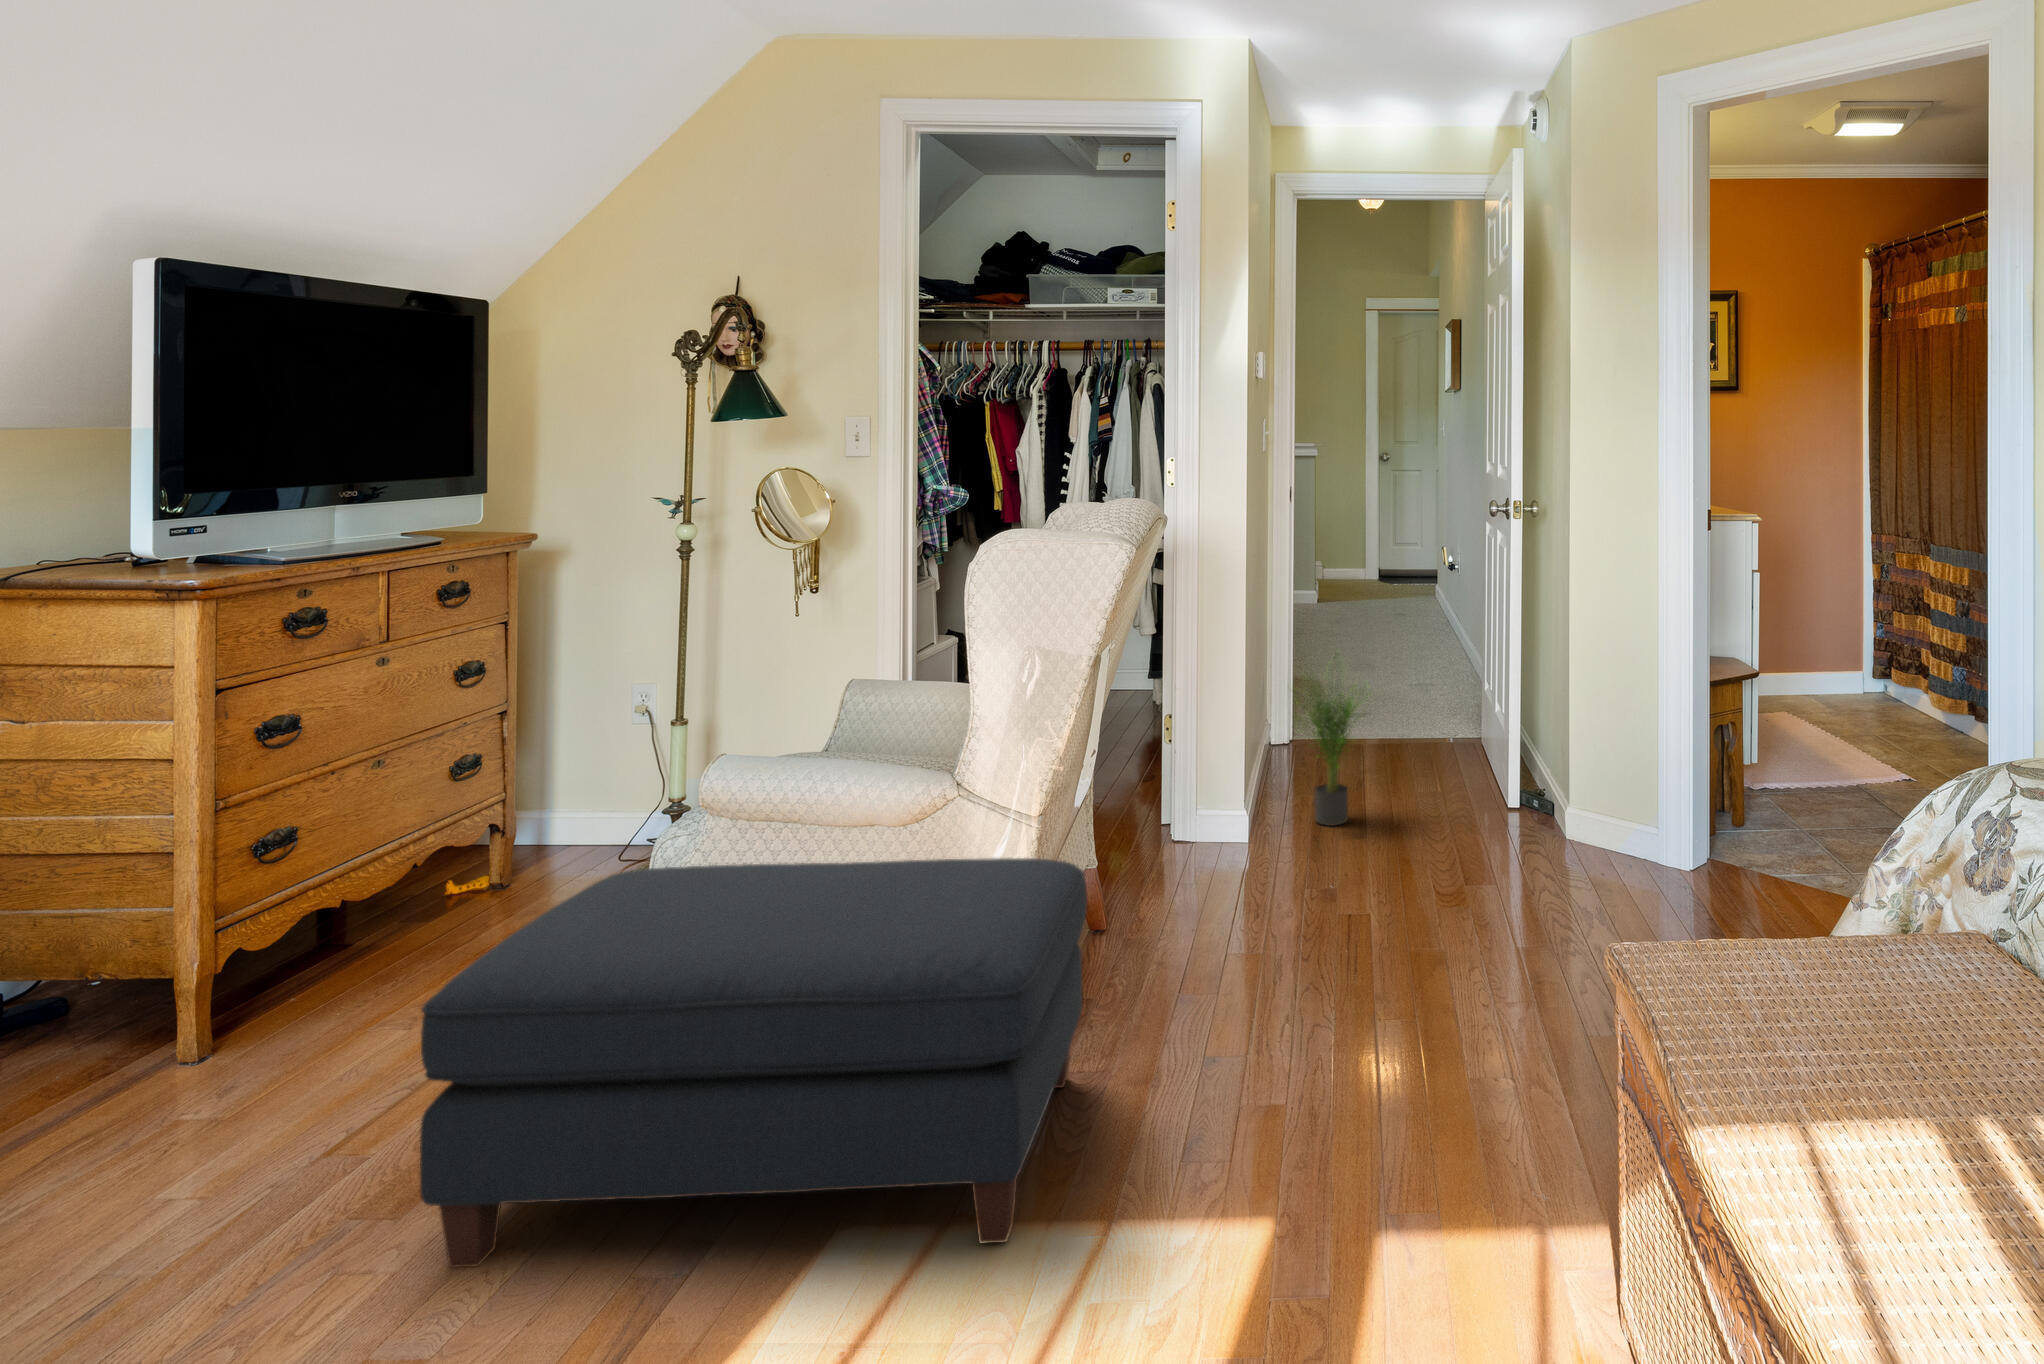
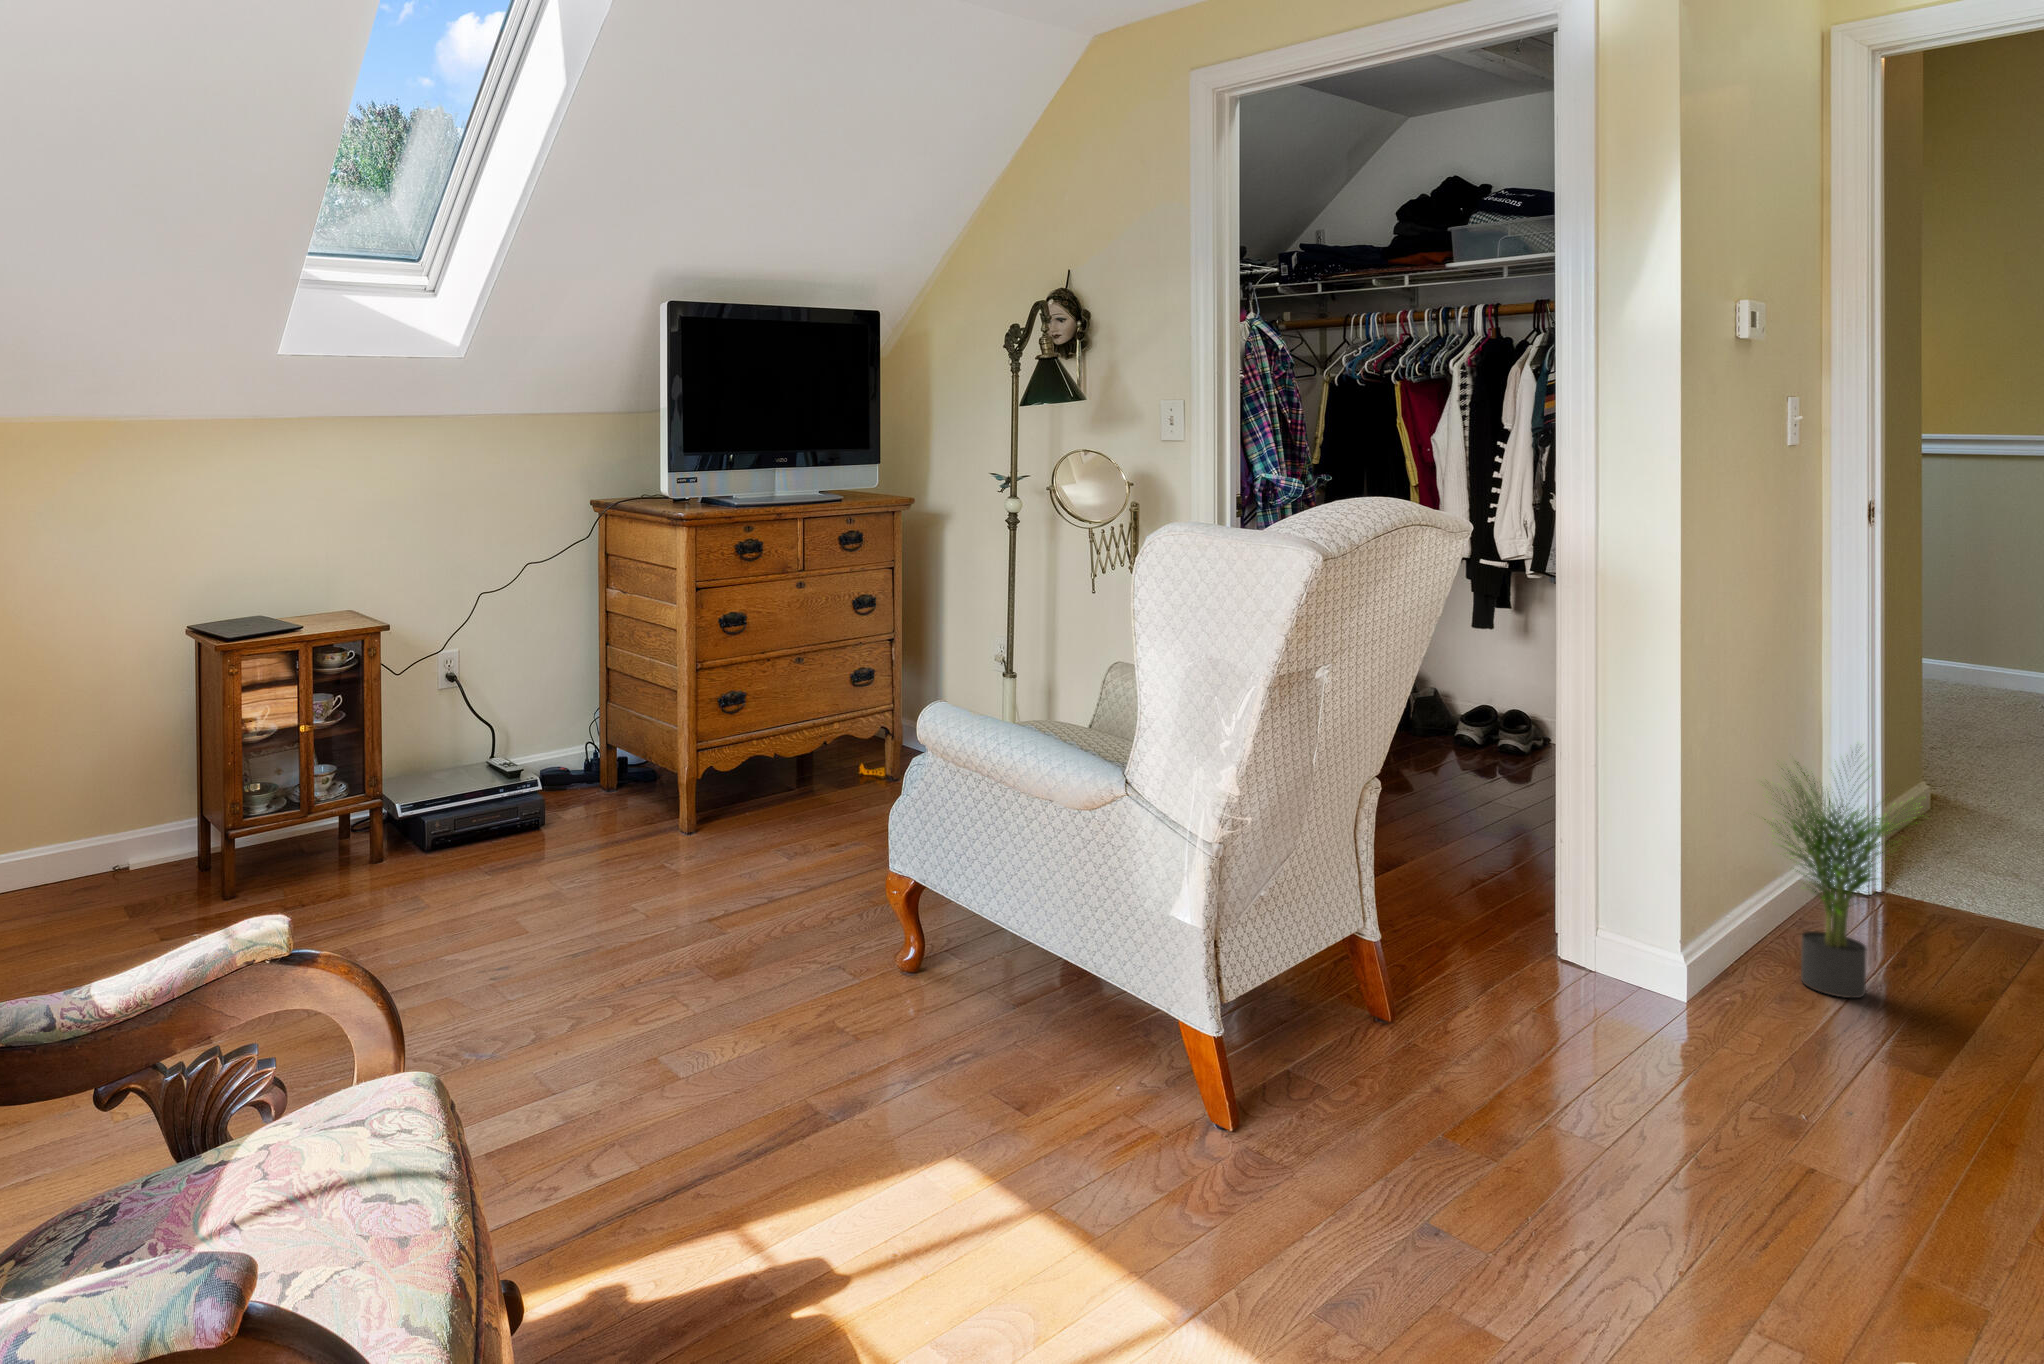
ottoman: present [420,858,1087,1268] -> none [688,785,1267,1256]

